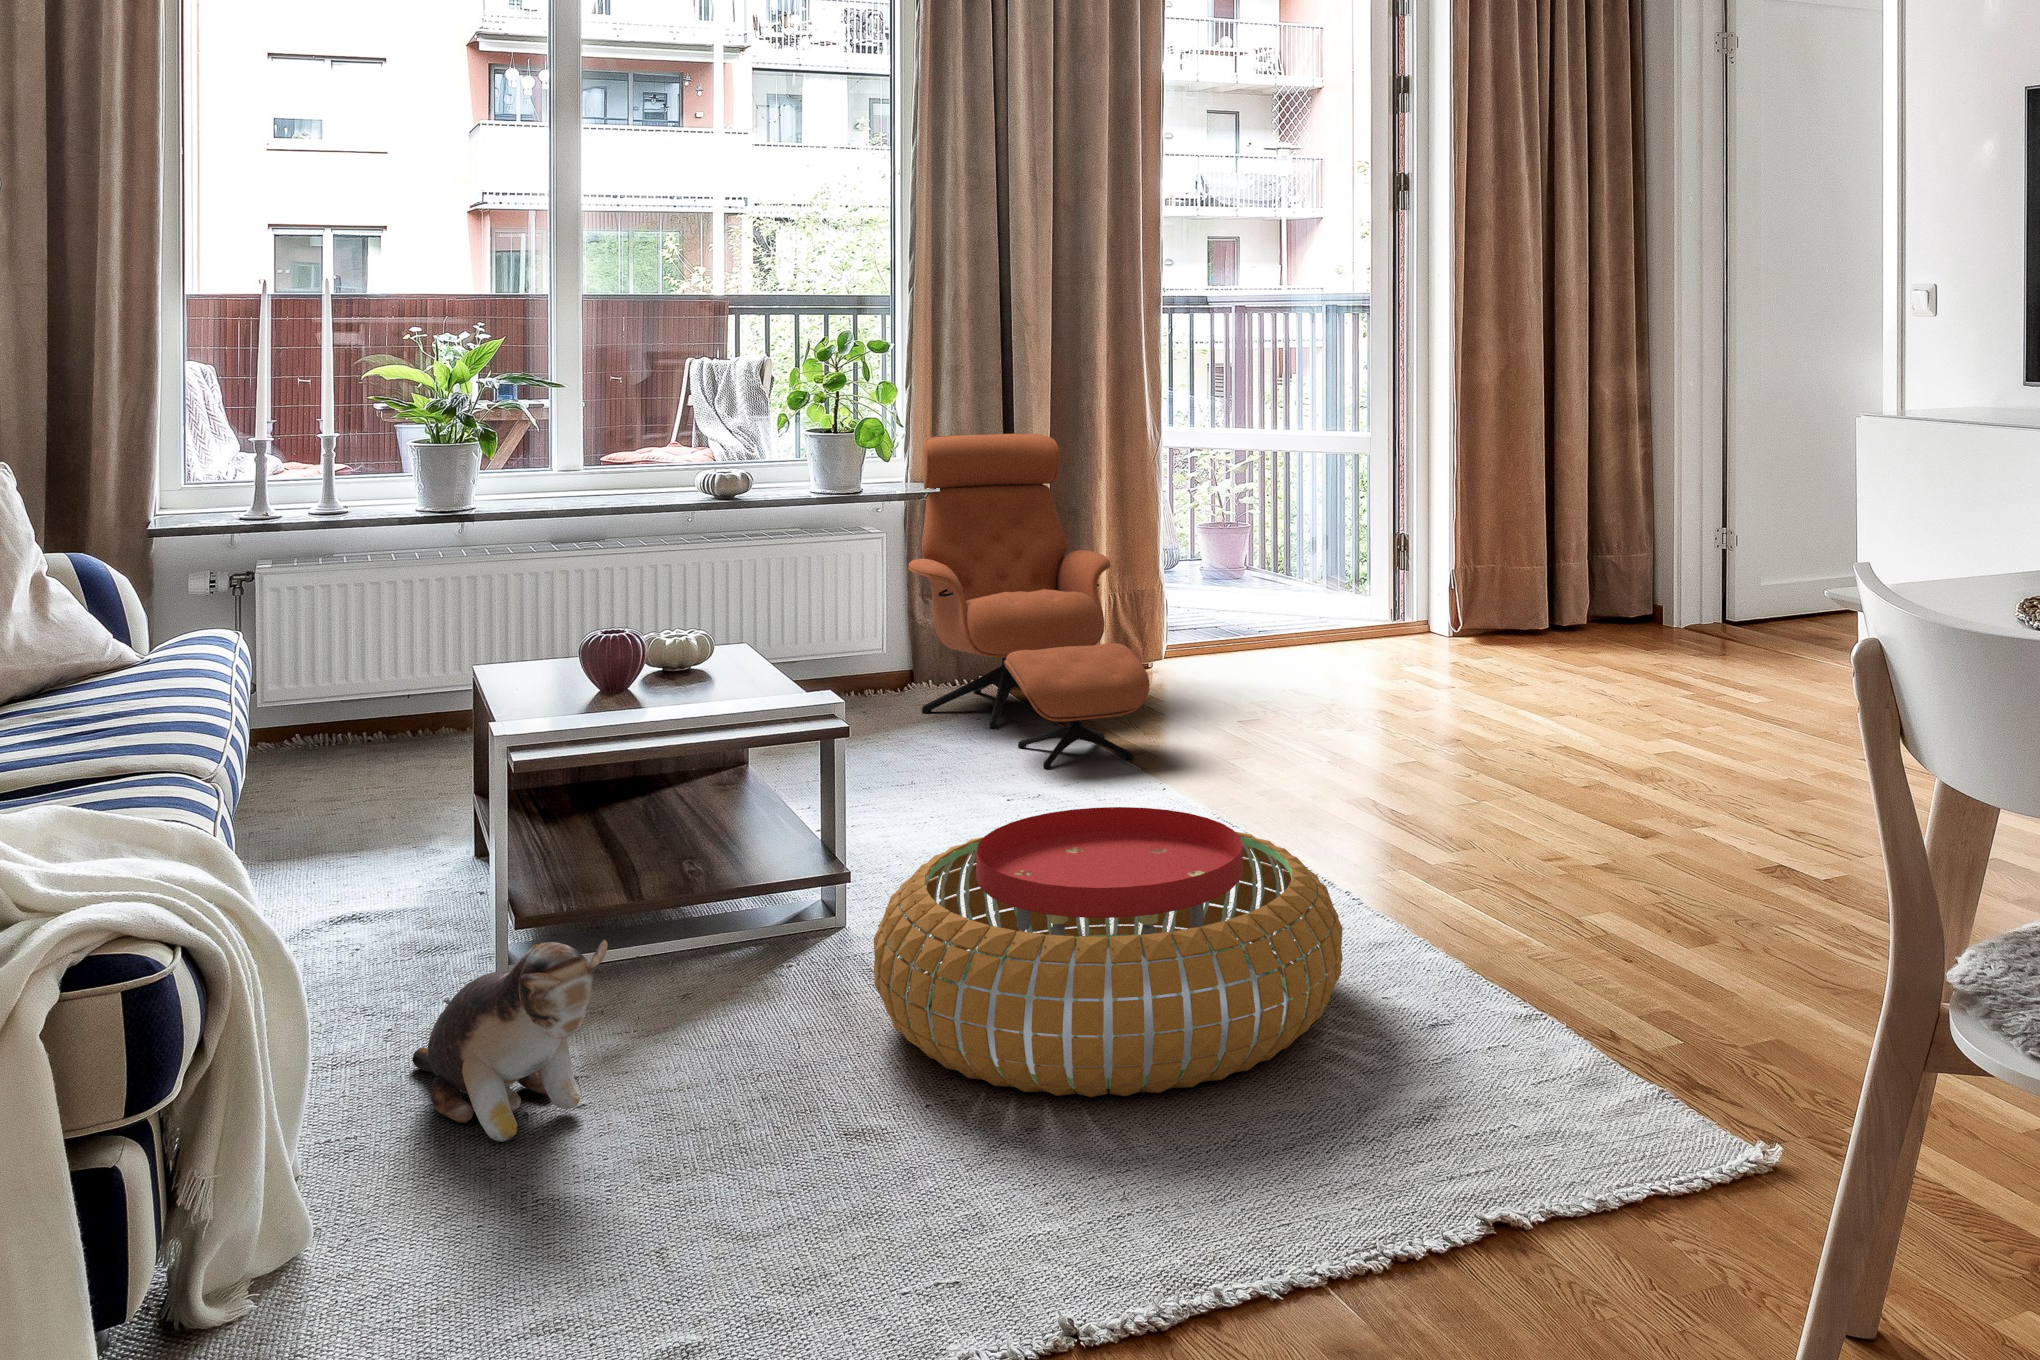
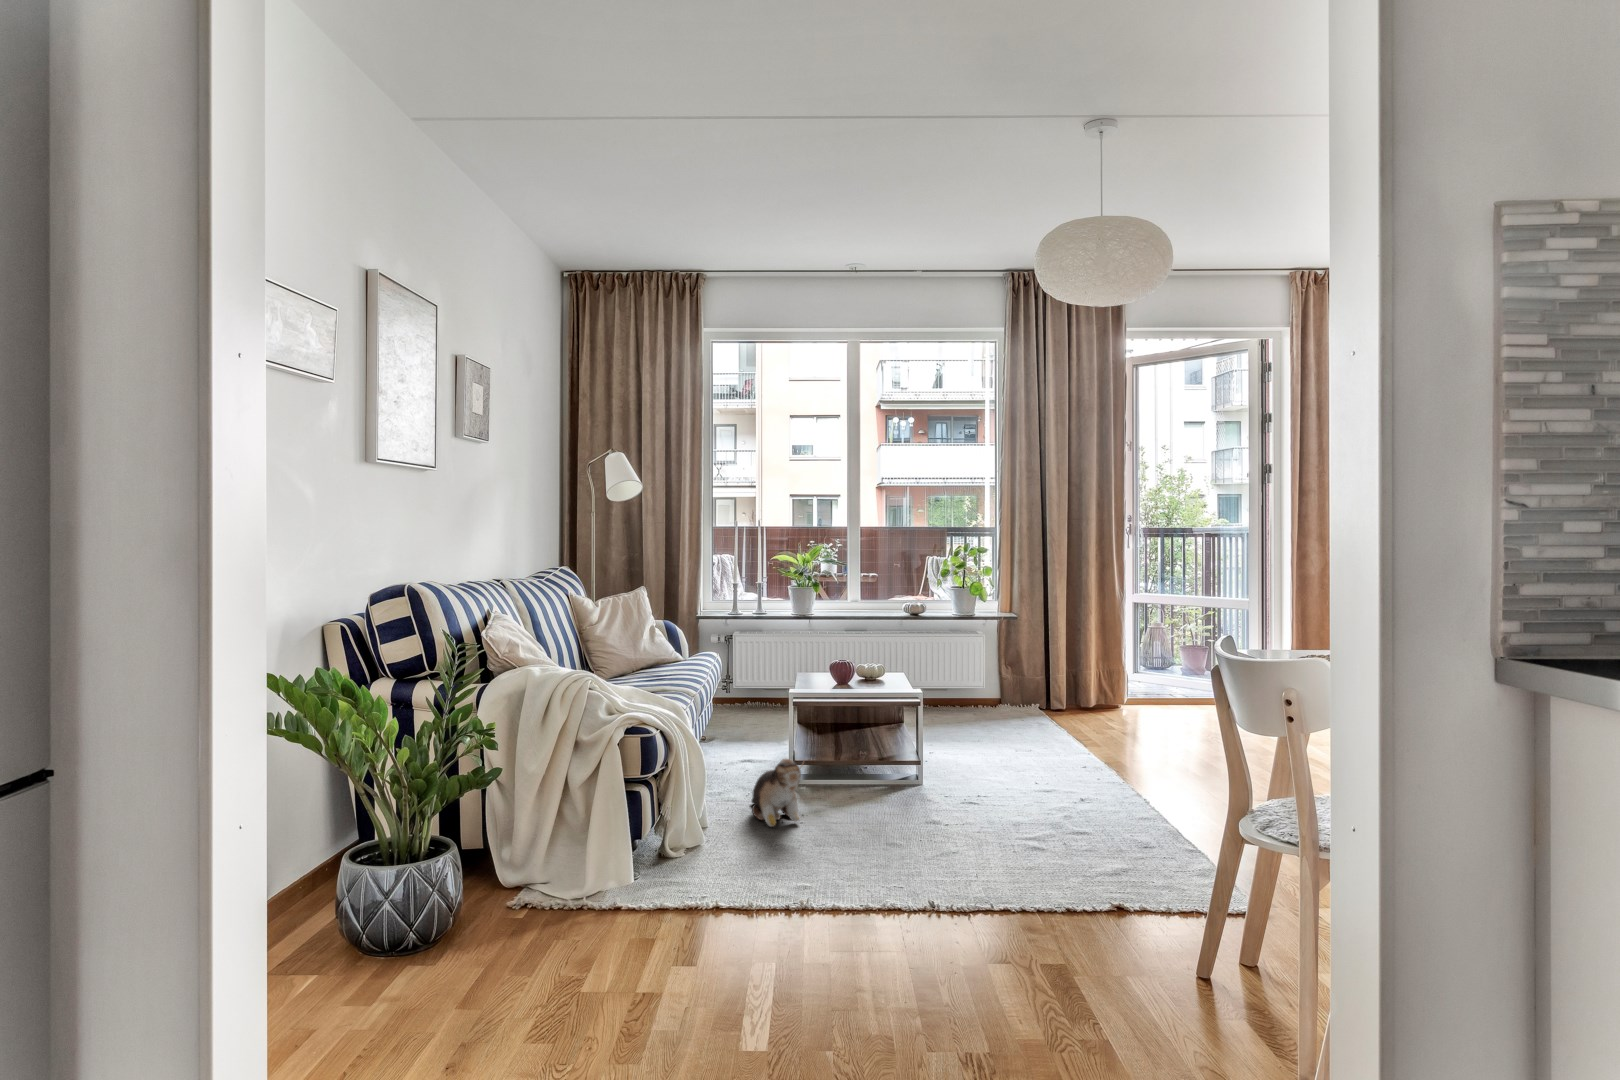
lounge chair: present [908,433,1150,768] -> none [992,593,1089,743]
pouf: present [874,807,1343,1097] -> none [911,743,1110,852]

